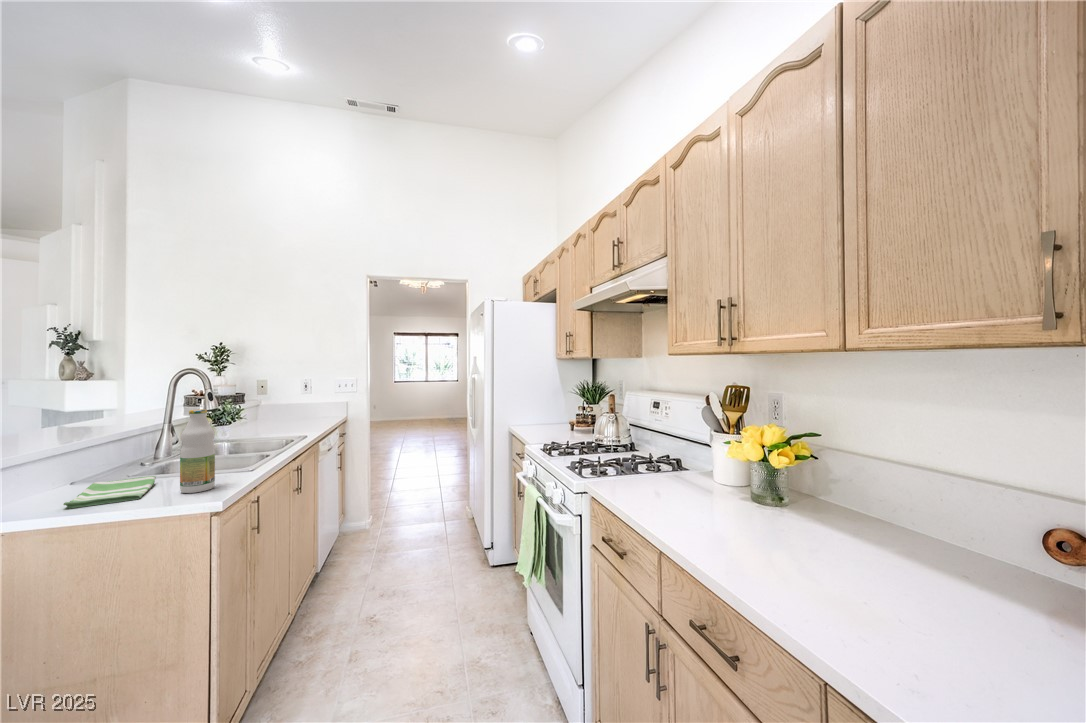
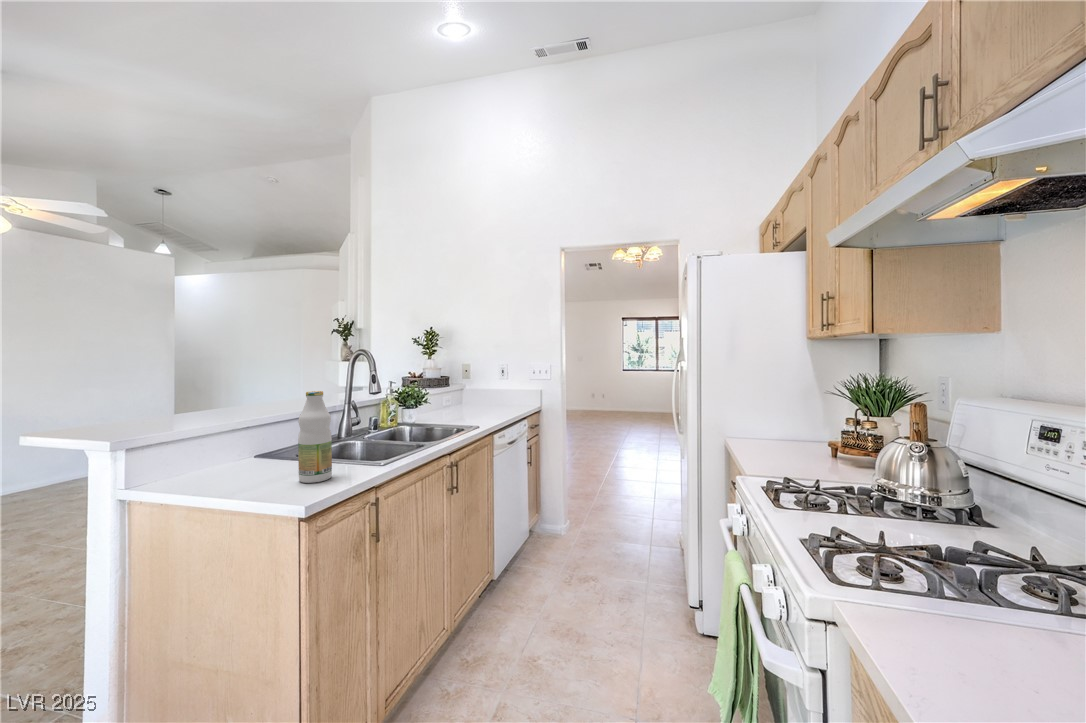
dish towel: present [63,476,156,508] -> none [213,456,305,482]

